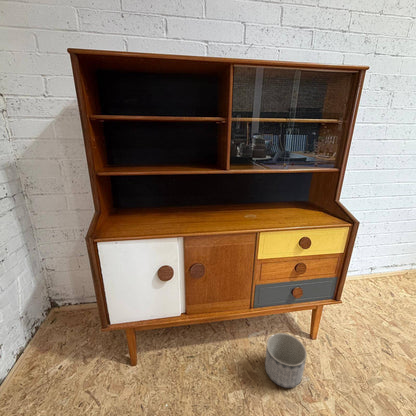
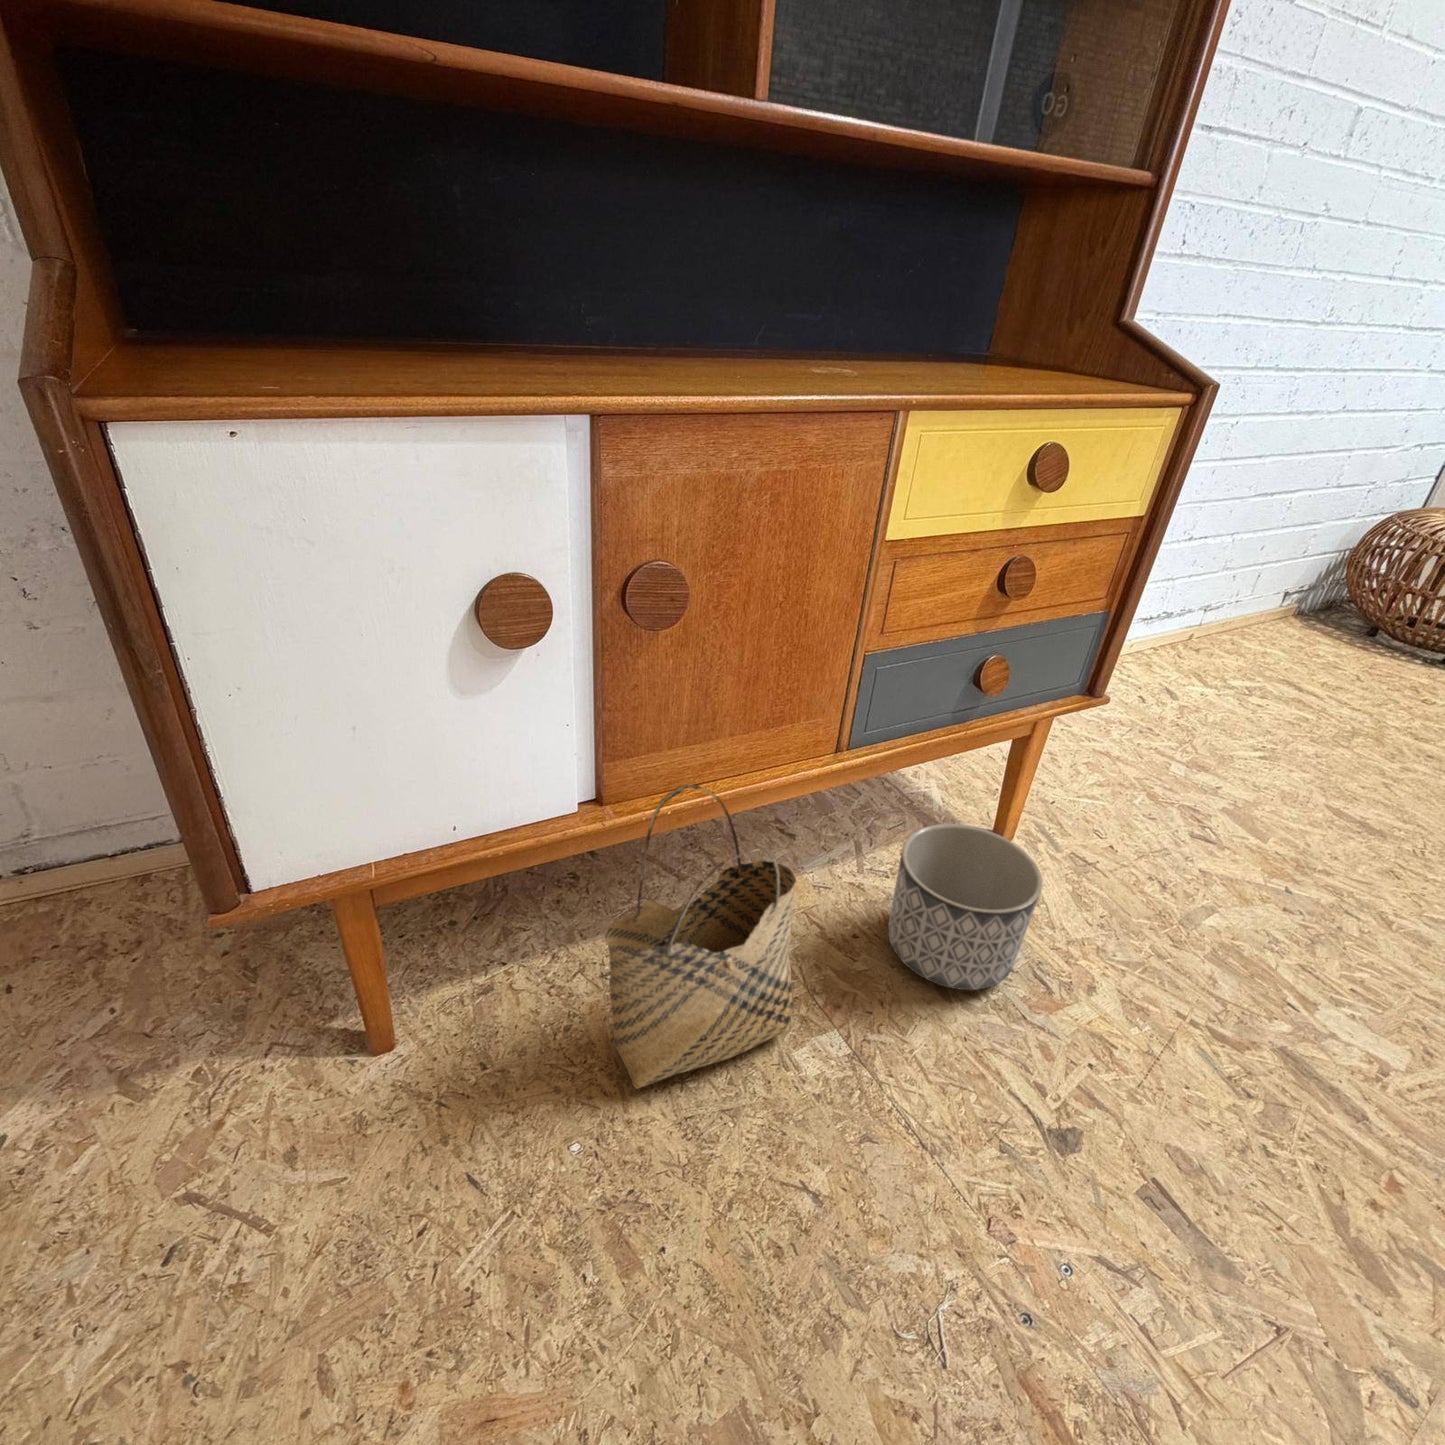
woven basket: none [179,314,231,393] -> present [604,784,796,1089]

